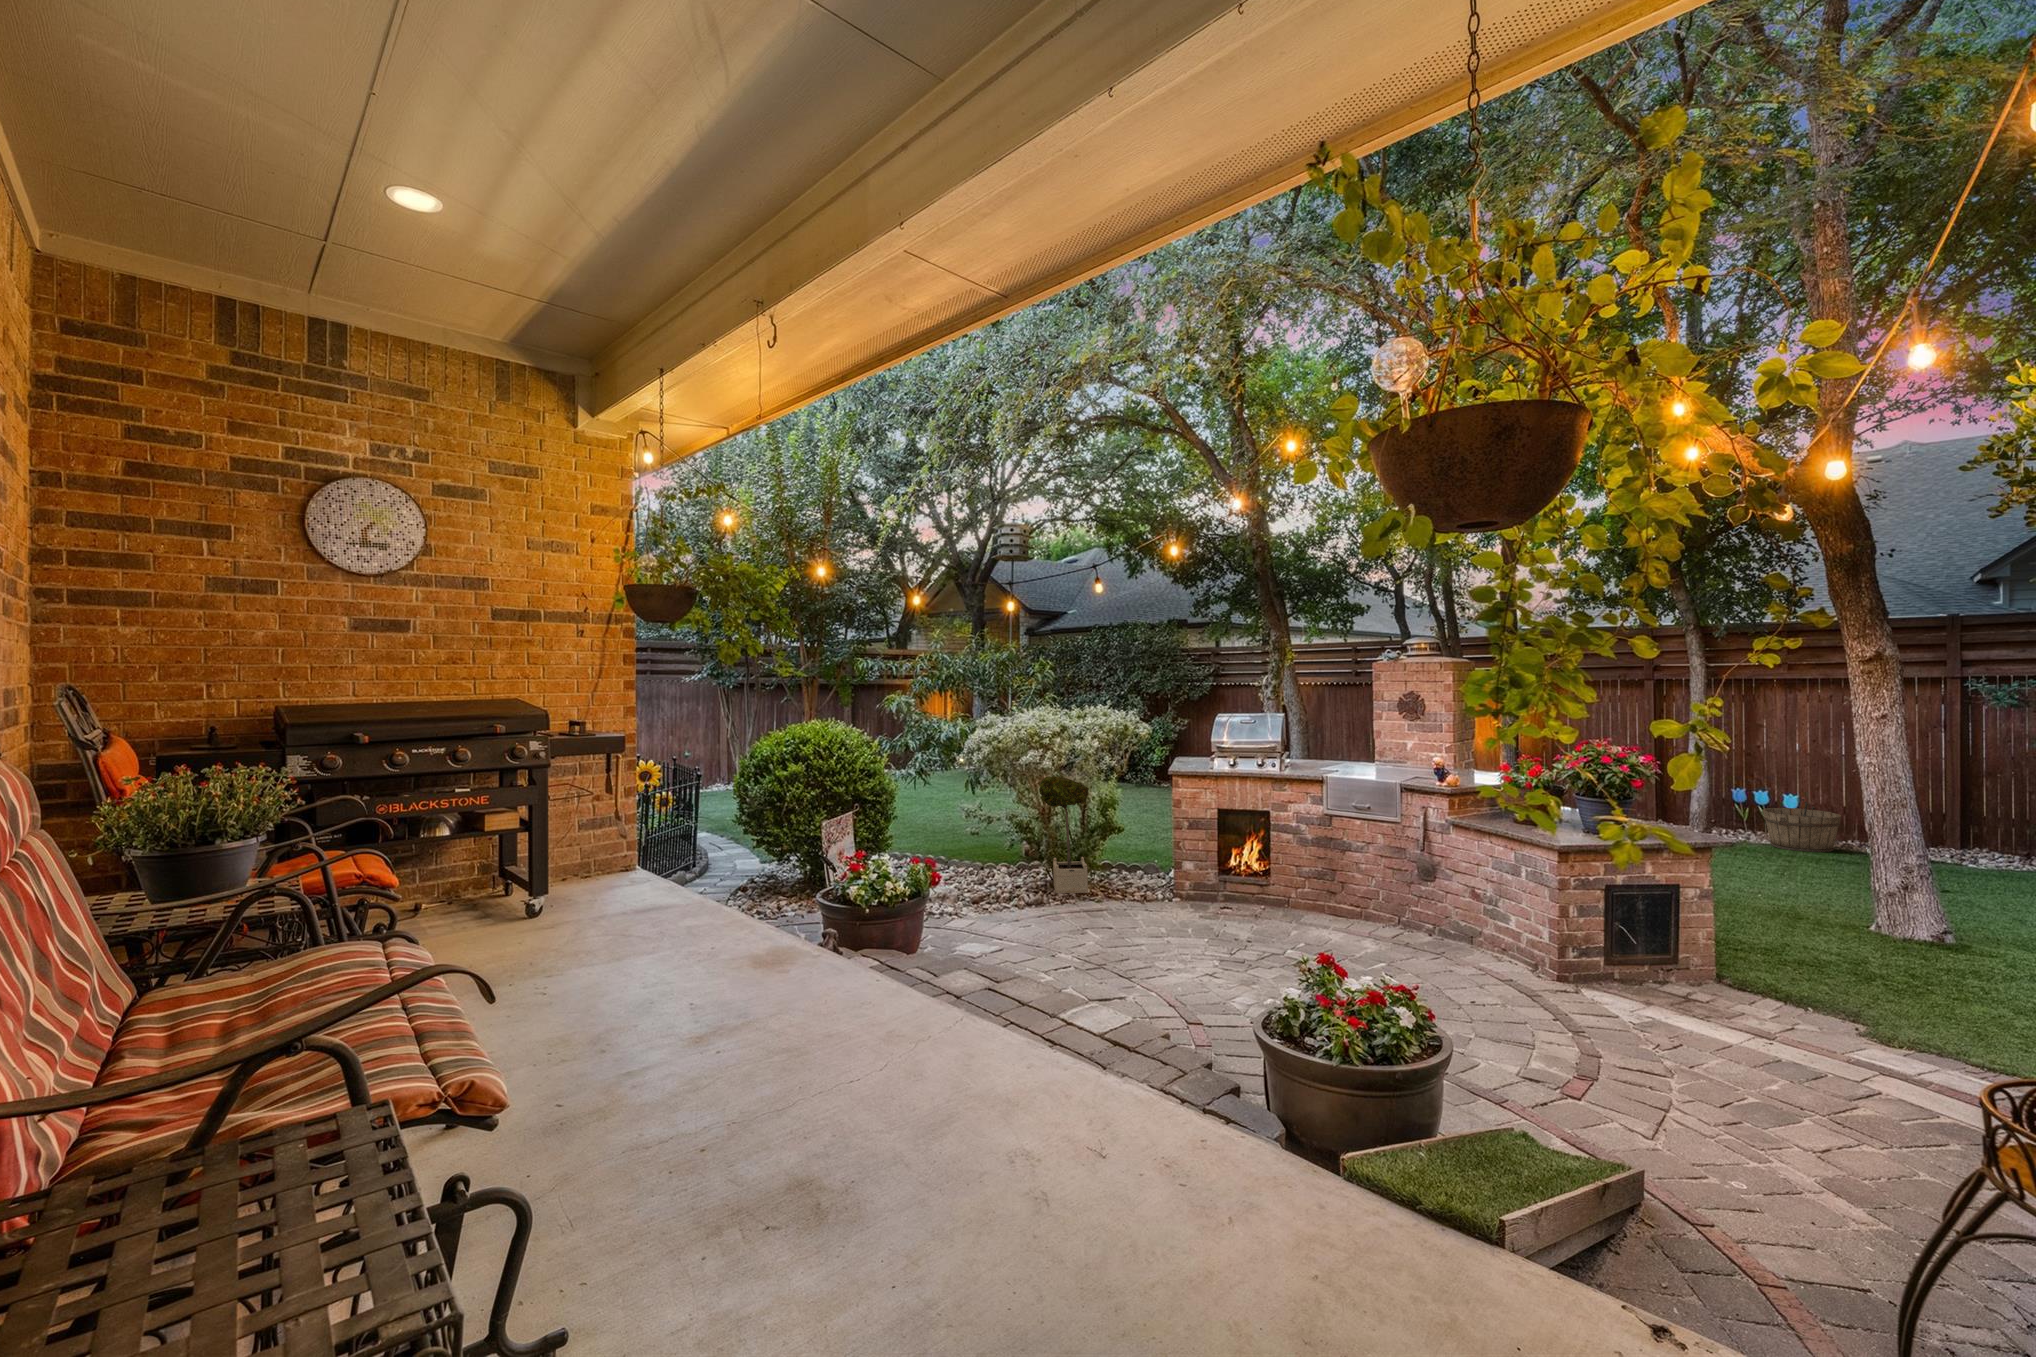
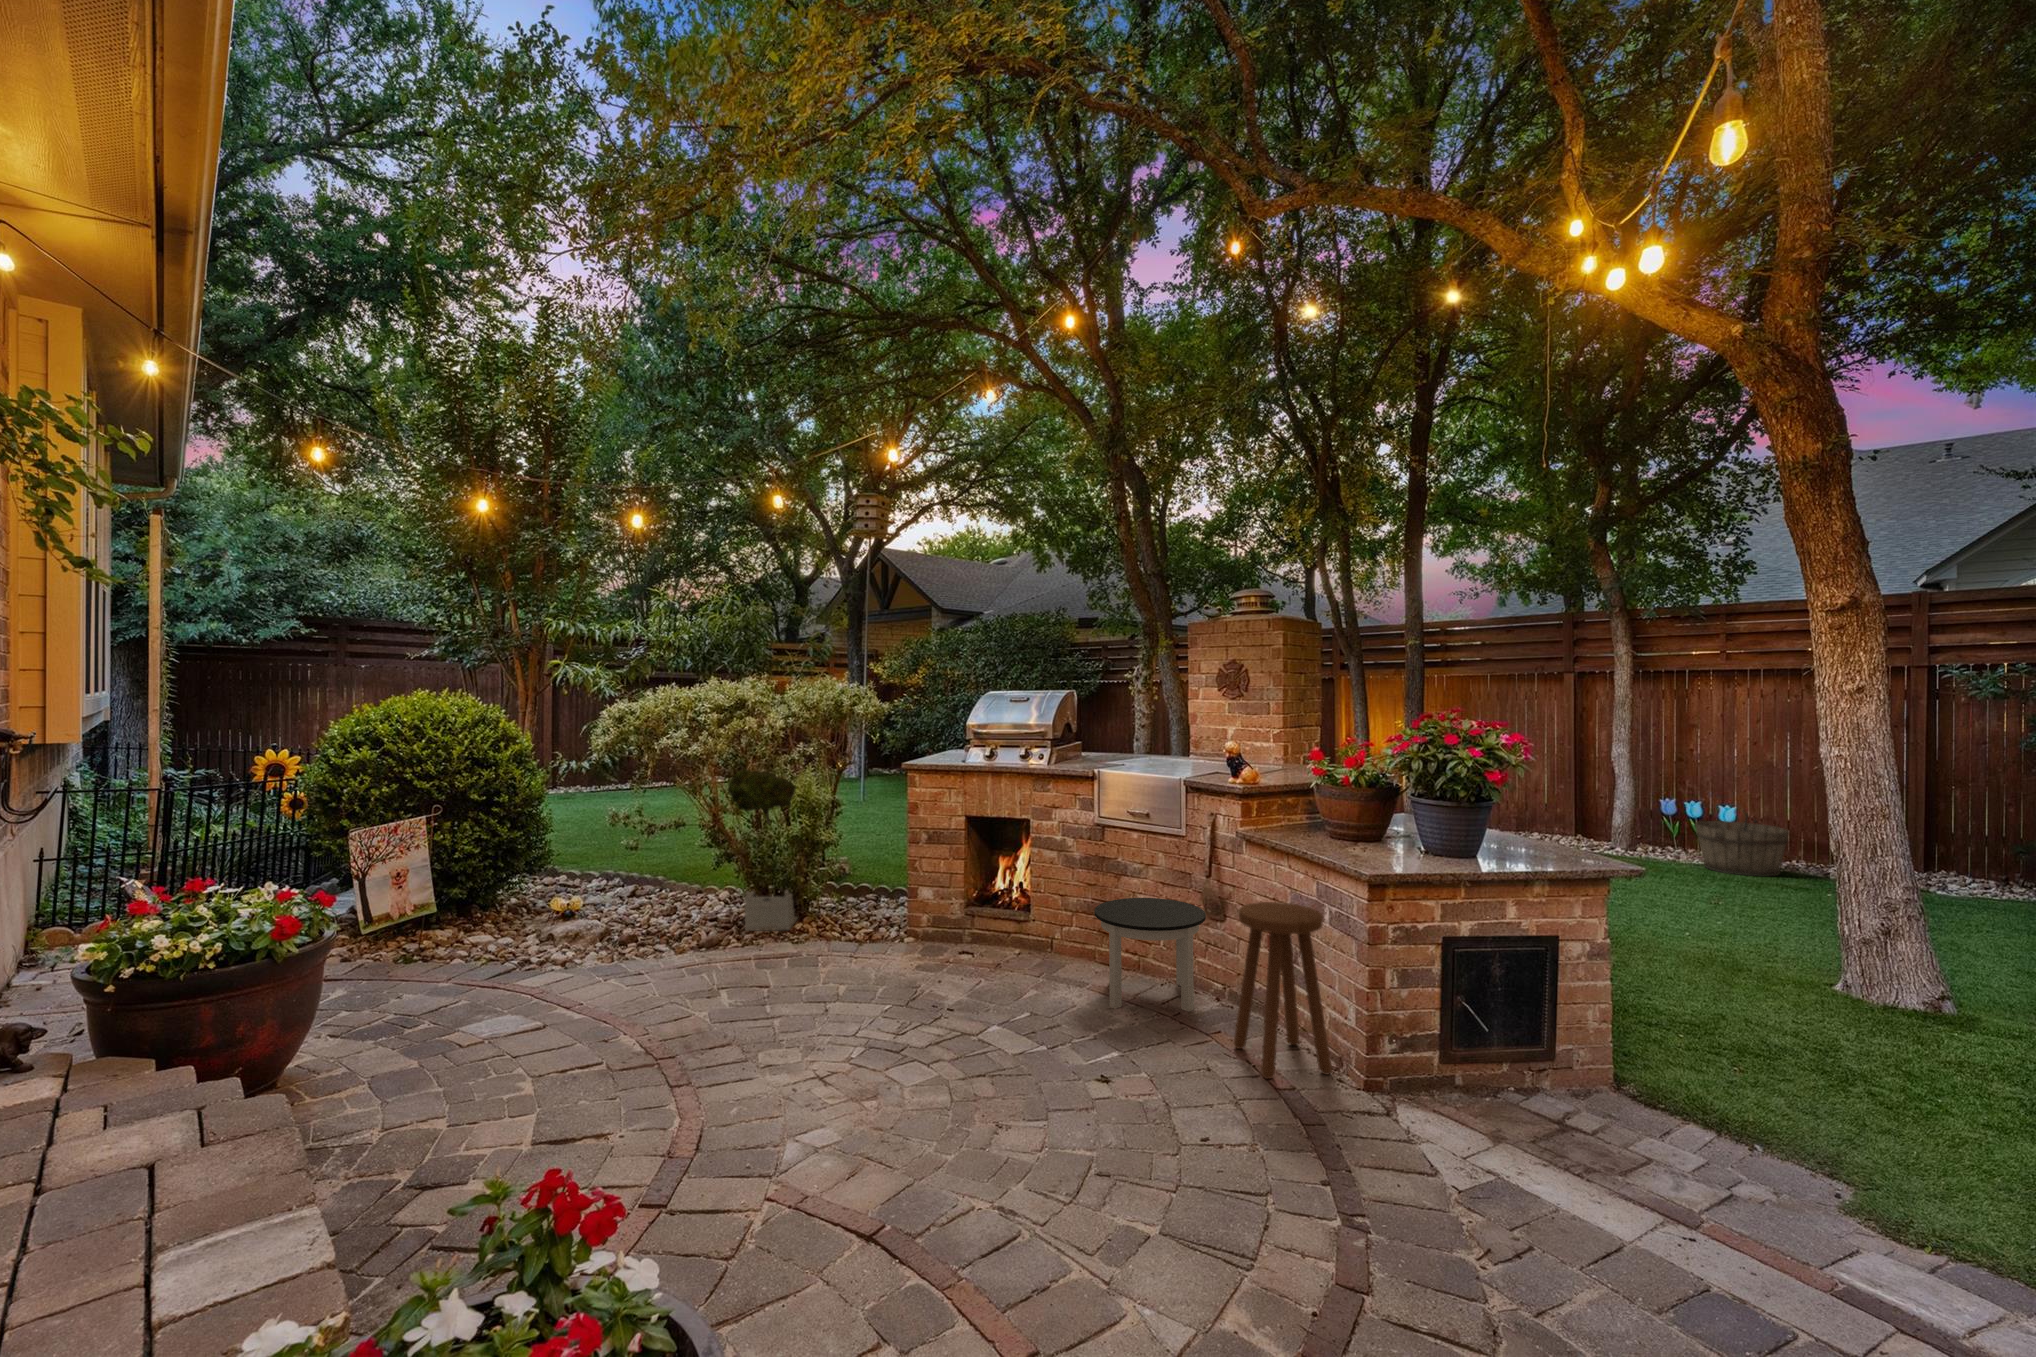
stool: none [1462,865,1535,975] -> present [1234,902,1332,1079]
round table: none [1344,866,1426,941] -> present [1094,898,1206,1012]

